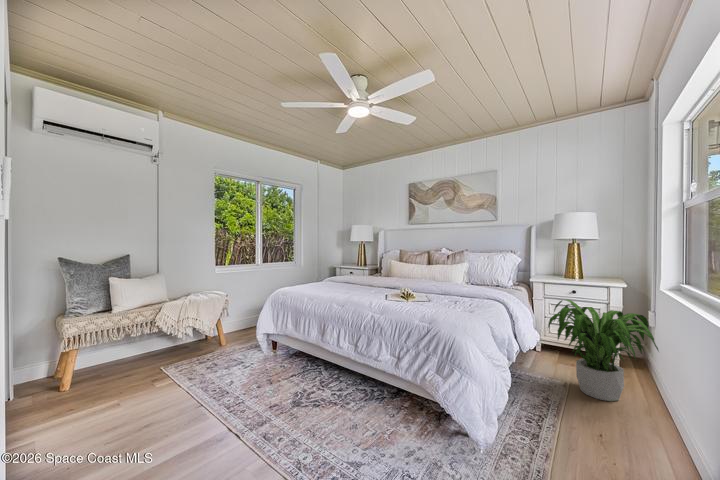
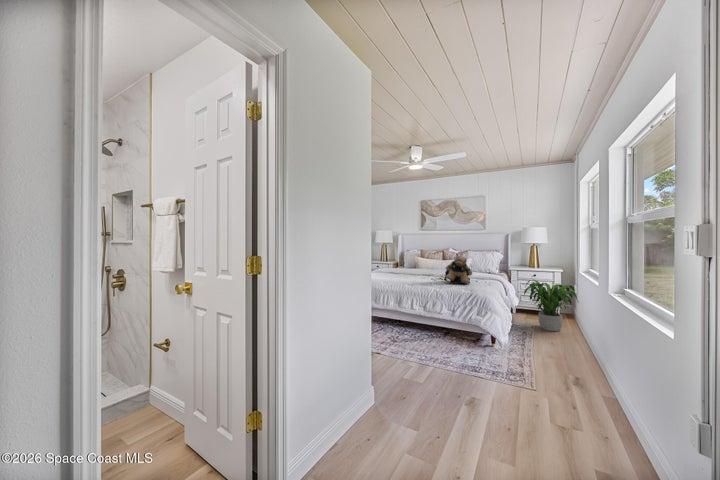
teddy bear: none [394,256,443,307] -> present [445,256,472,284]

